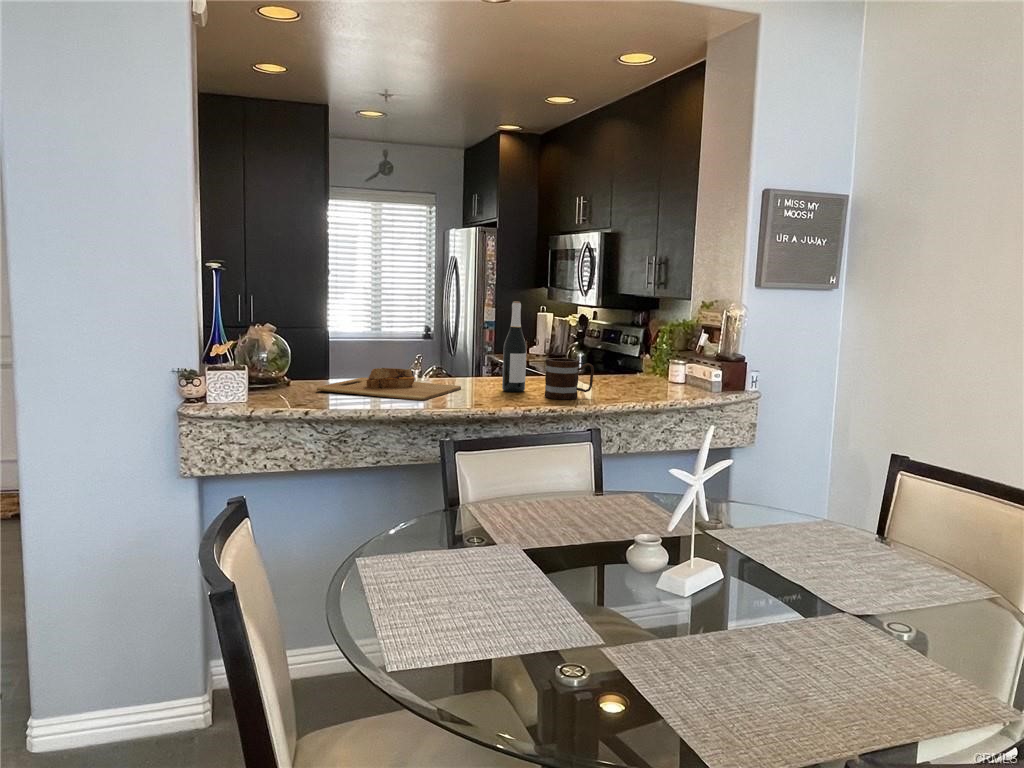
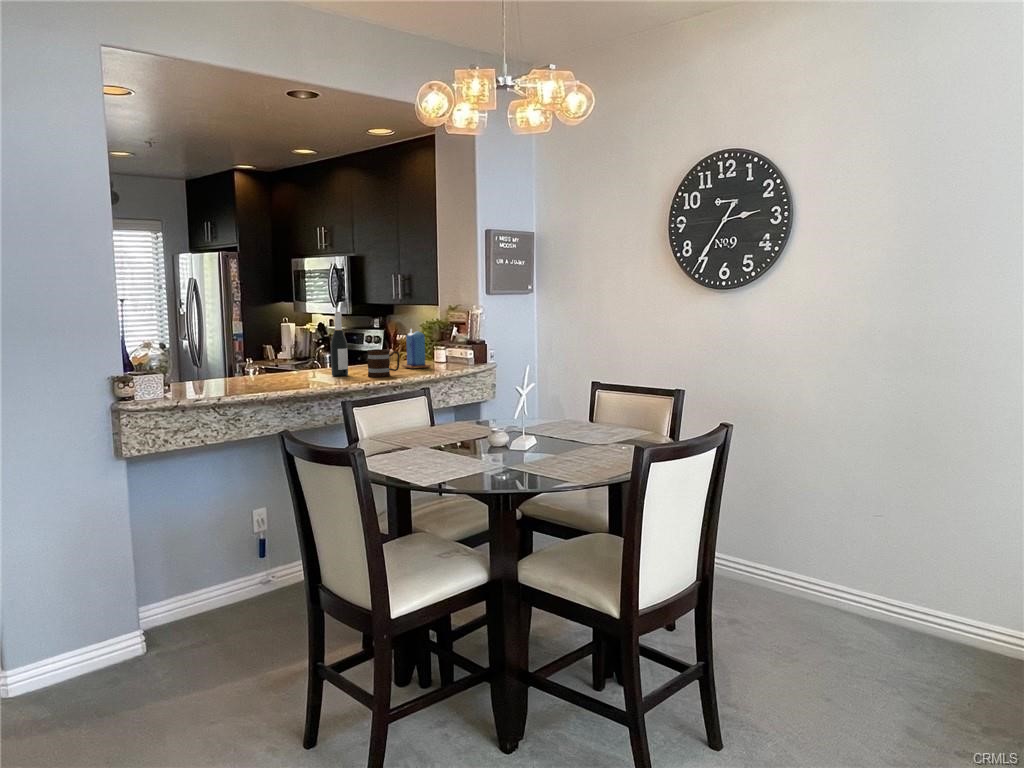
candle: none [614,331,653,390] -> present [402,329,431,369]
cutting board: present [317,368,461,400] -> none [197,366,301,387]

